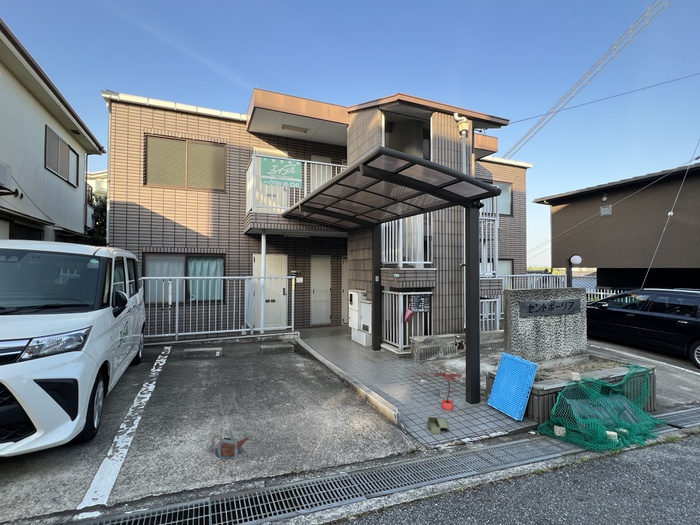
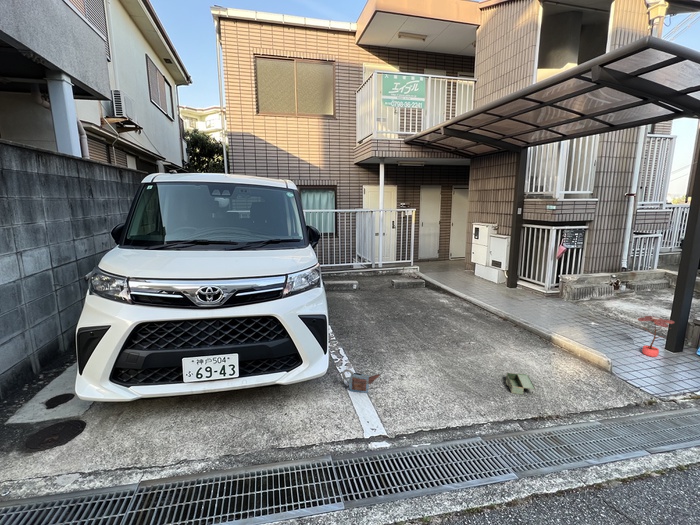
toolbox: present [427,417,449,434] -> present [506,373,535,395]
watering can: present [211,435,249,459] -> present [342,369,380,393]

